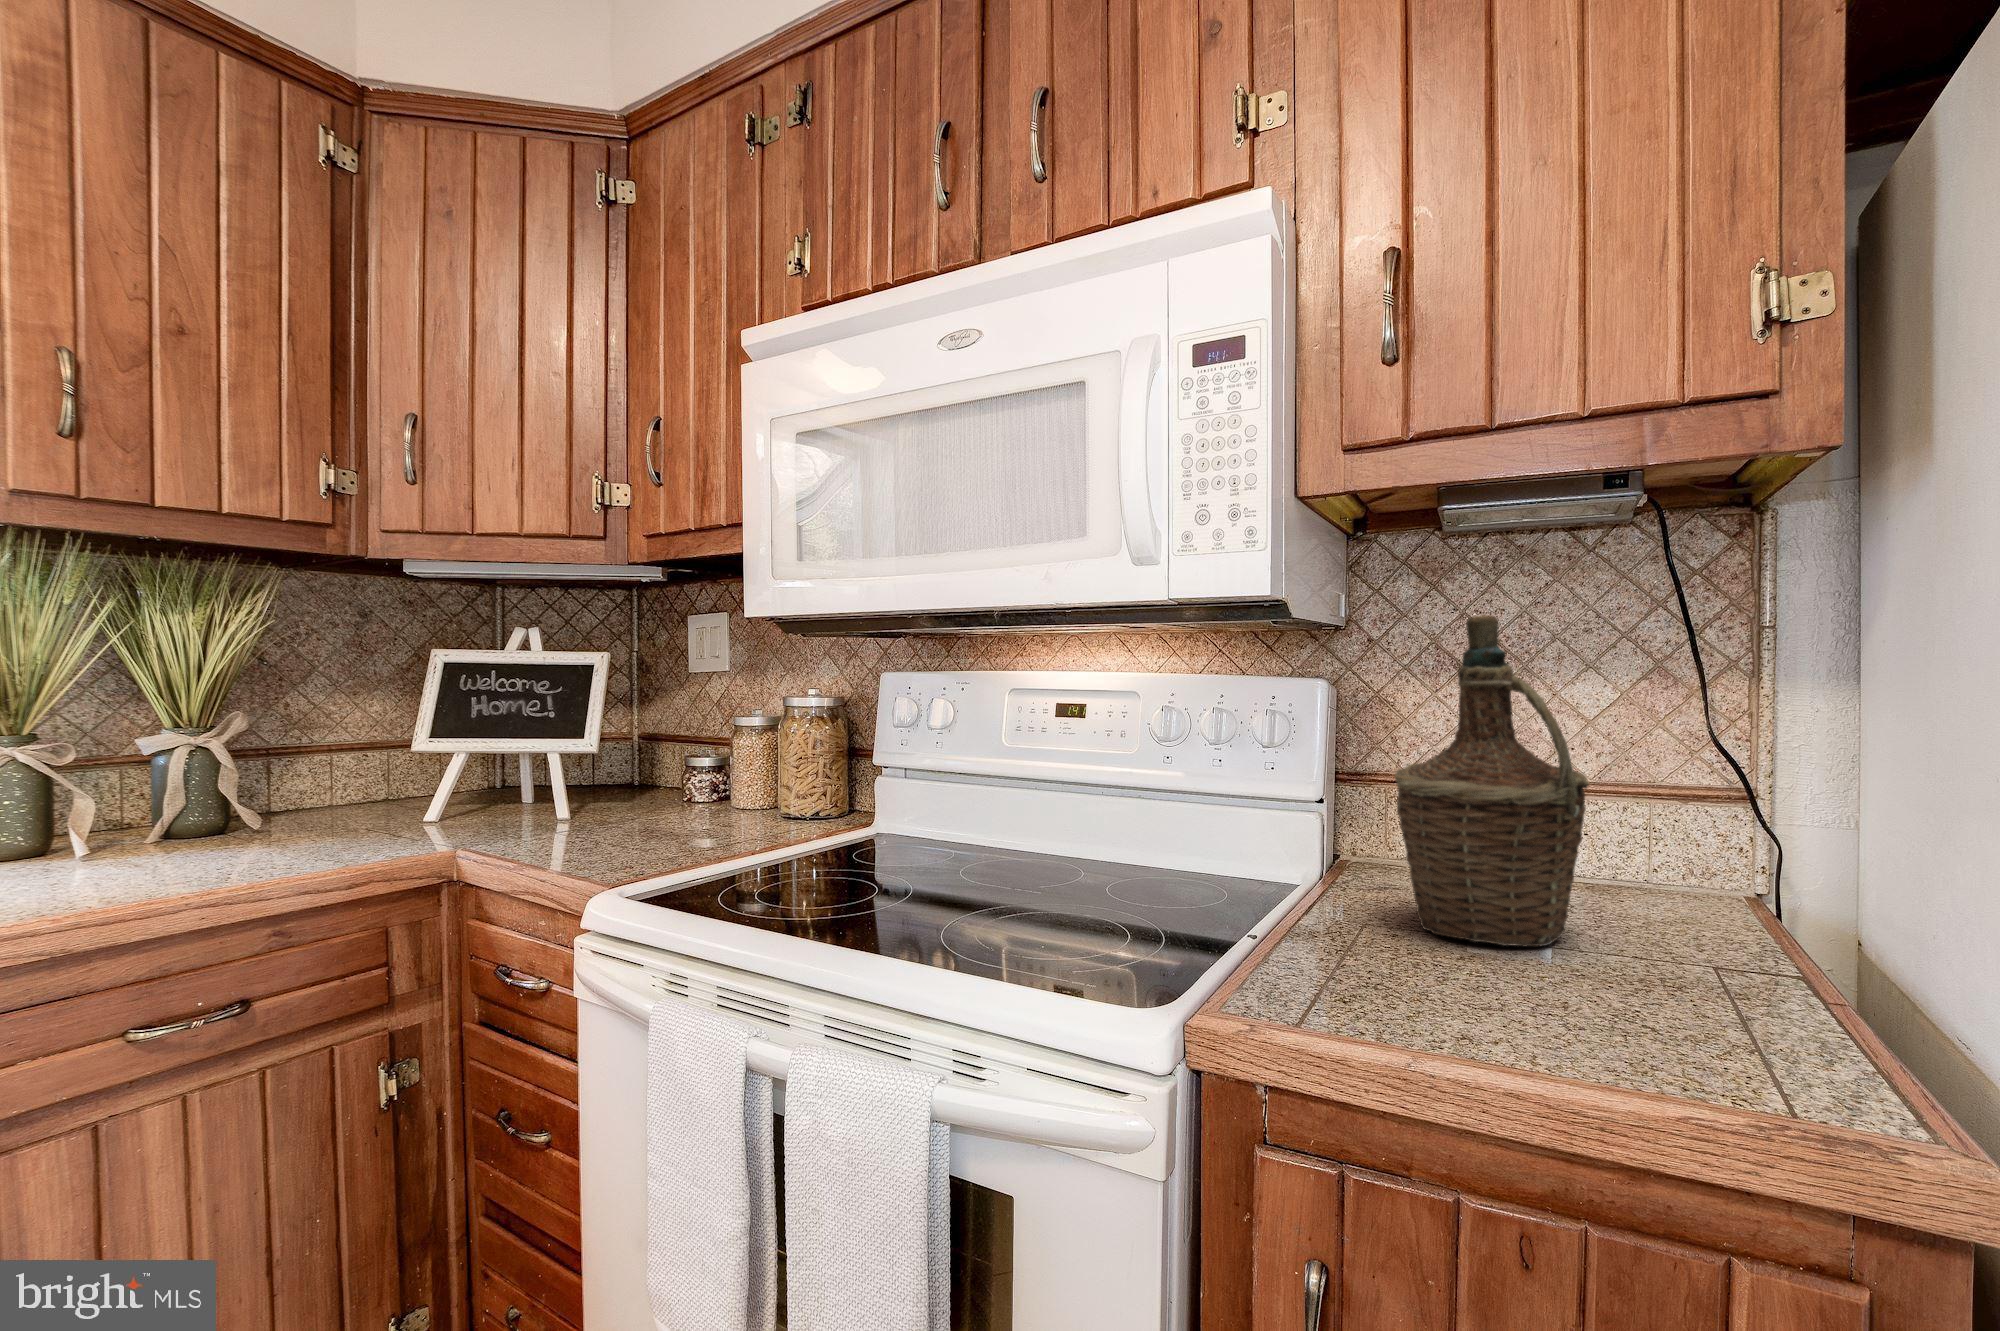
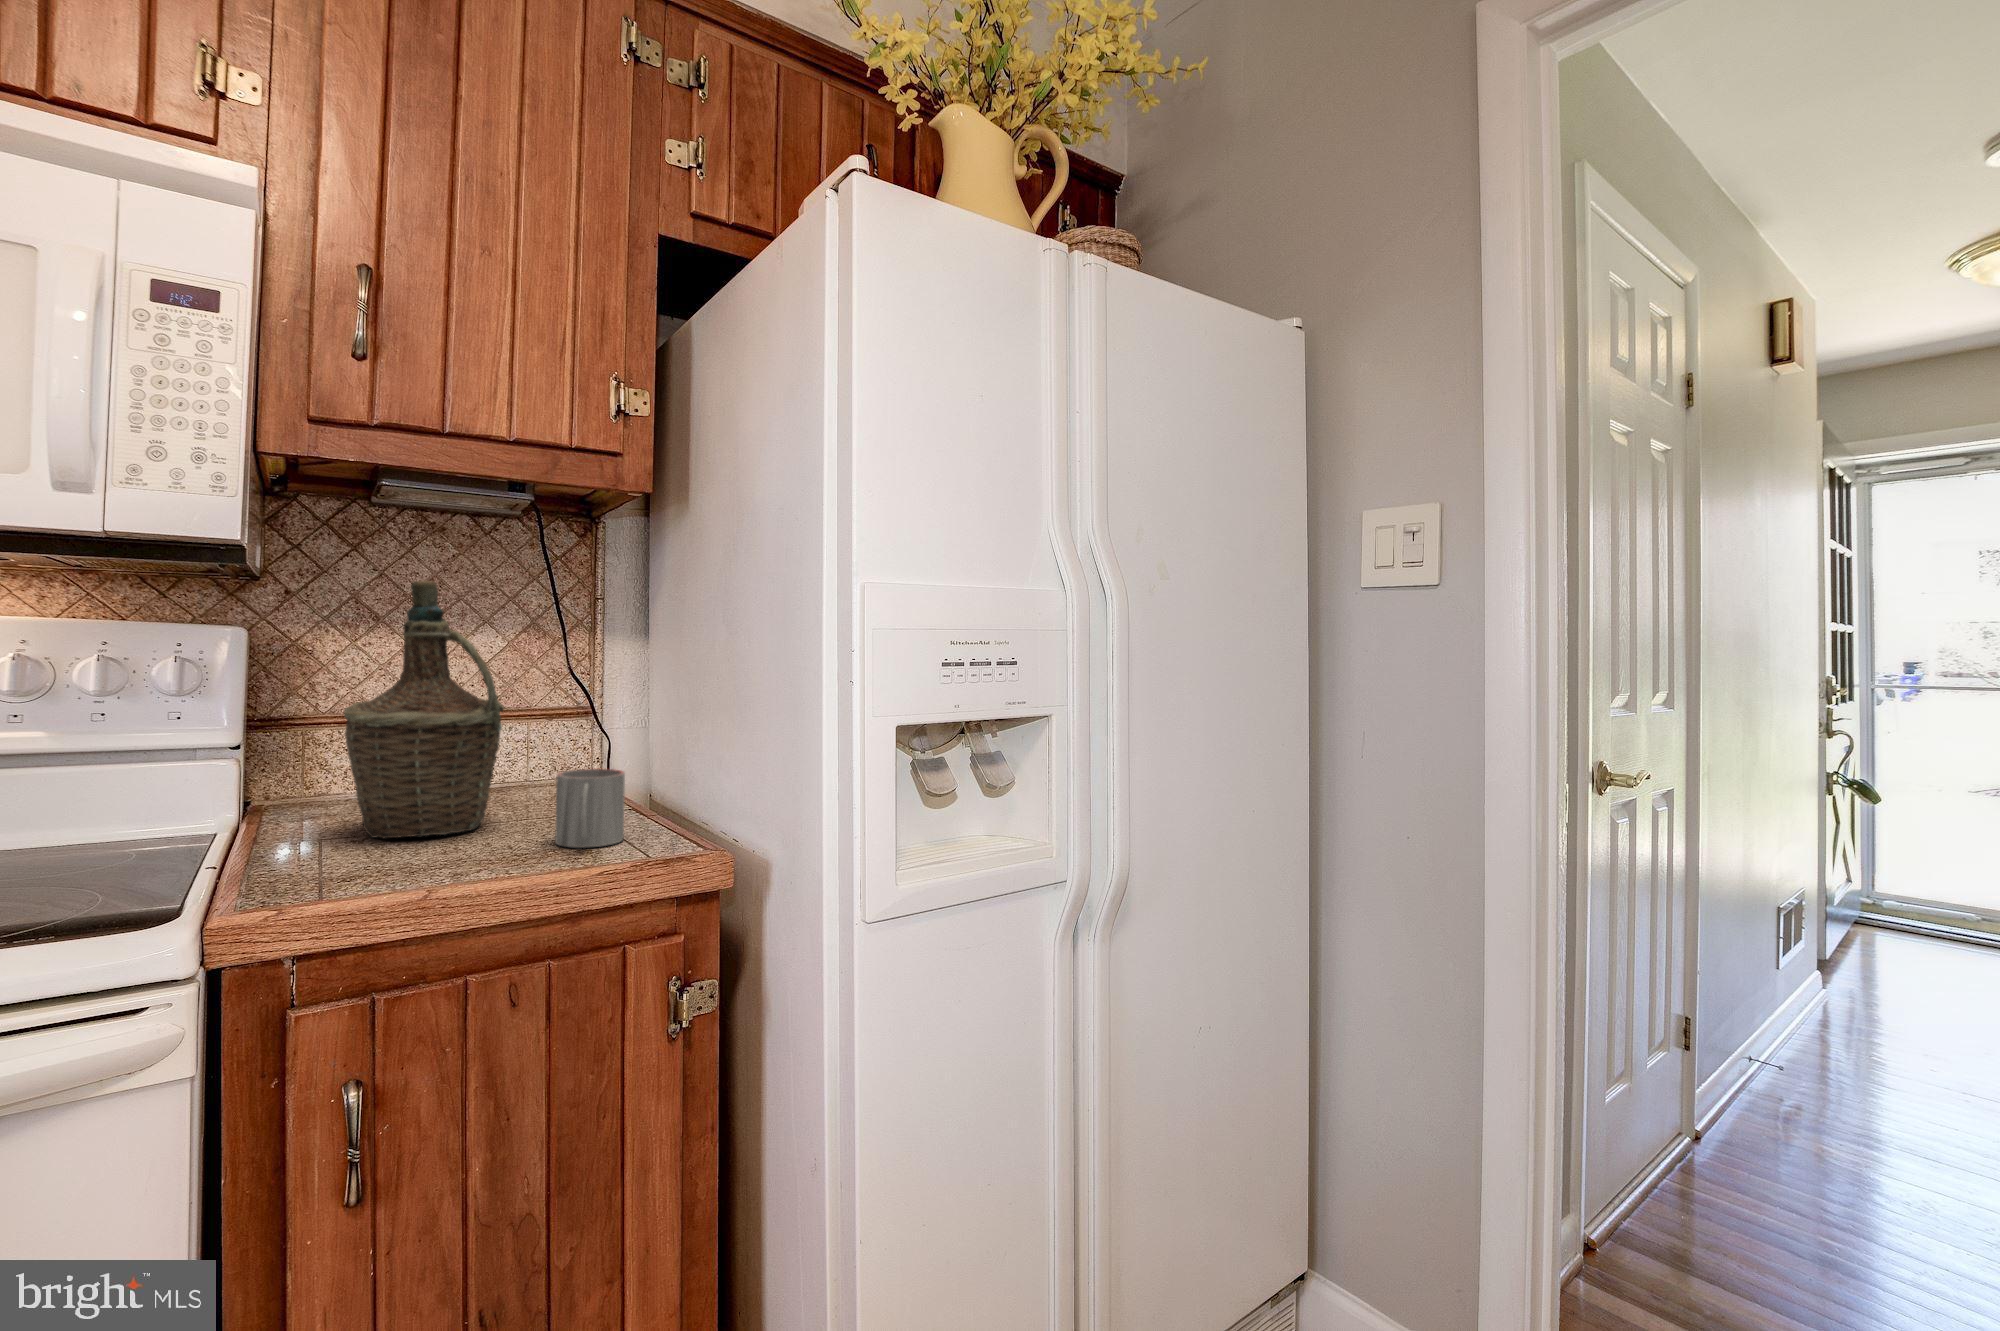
mug: none [1653,890,1779,1029] -> present [555,769,625,848]

